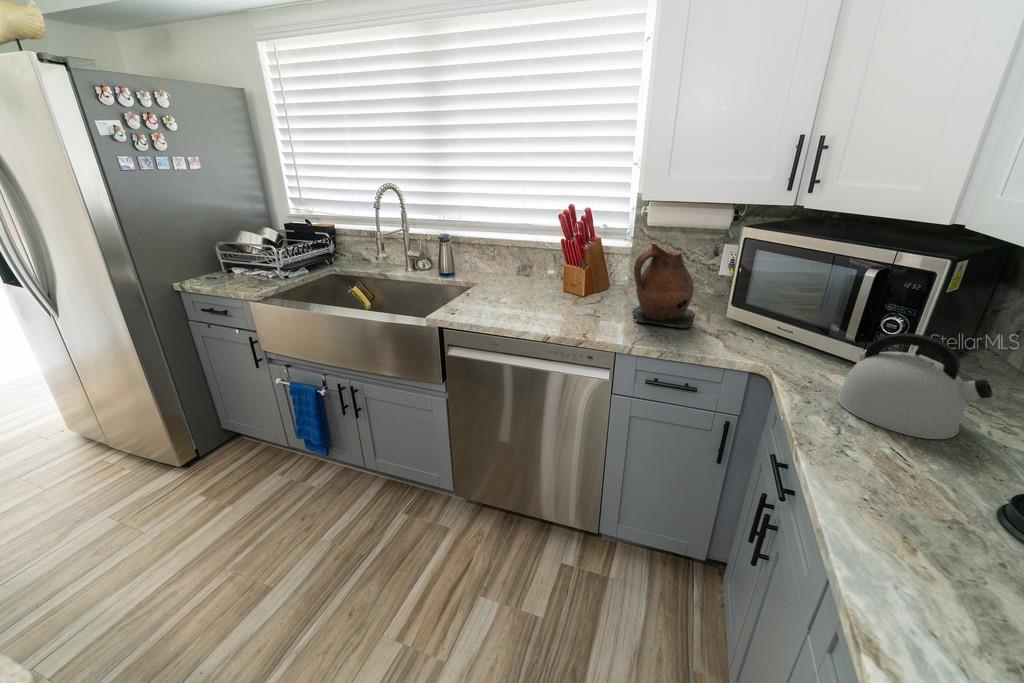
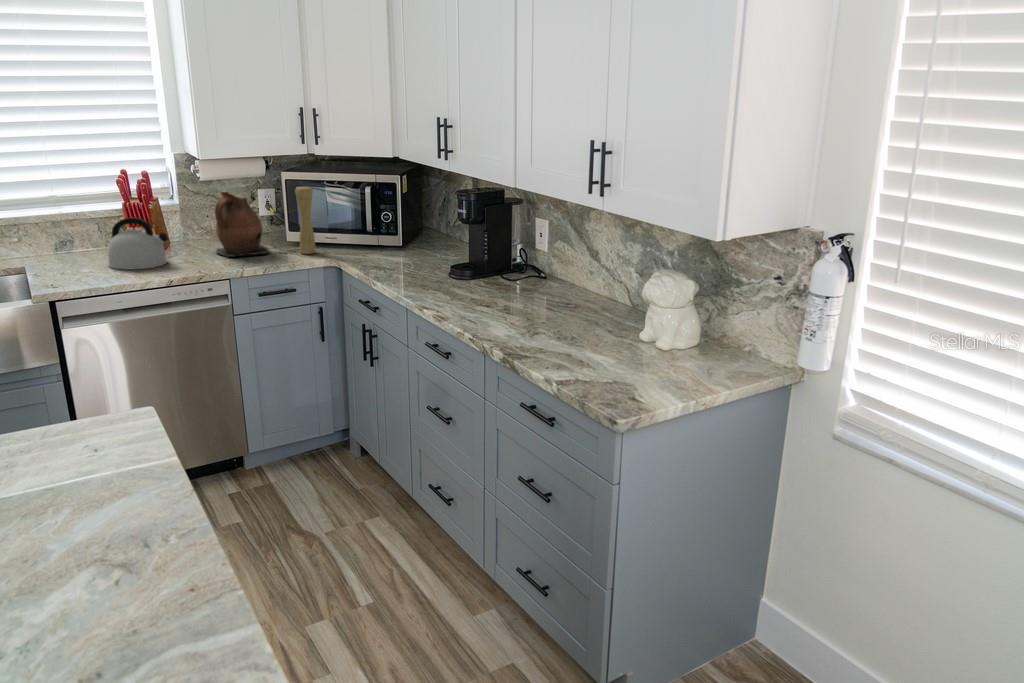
pepper mill: none [728,250,772,345] -> present [295,186,316,254]
kettle: present [837,333,992,439] -> present [108,217,168,269]

